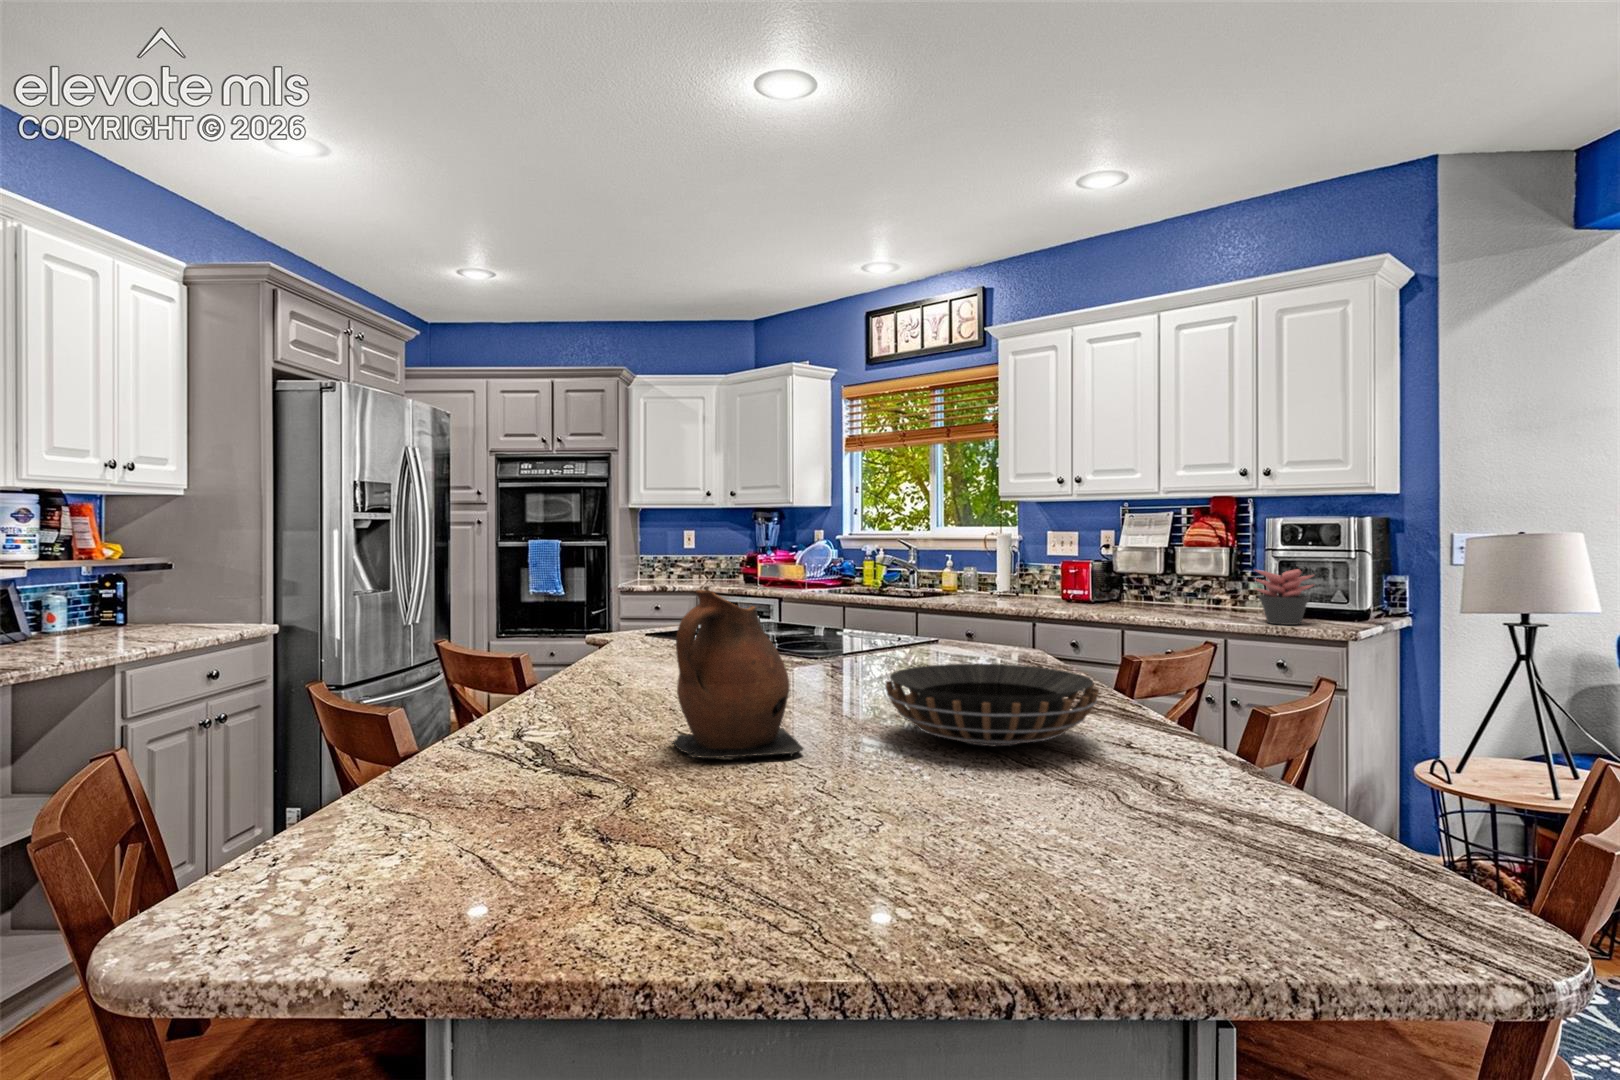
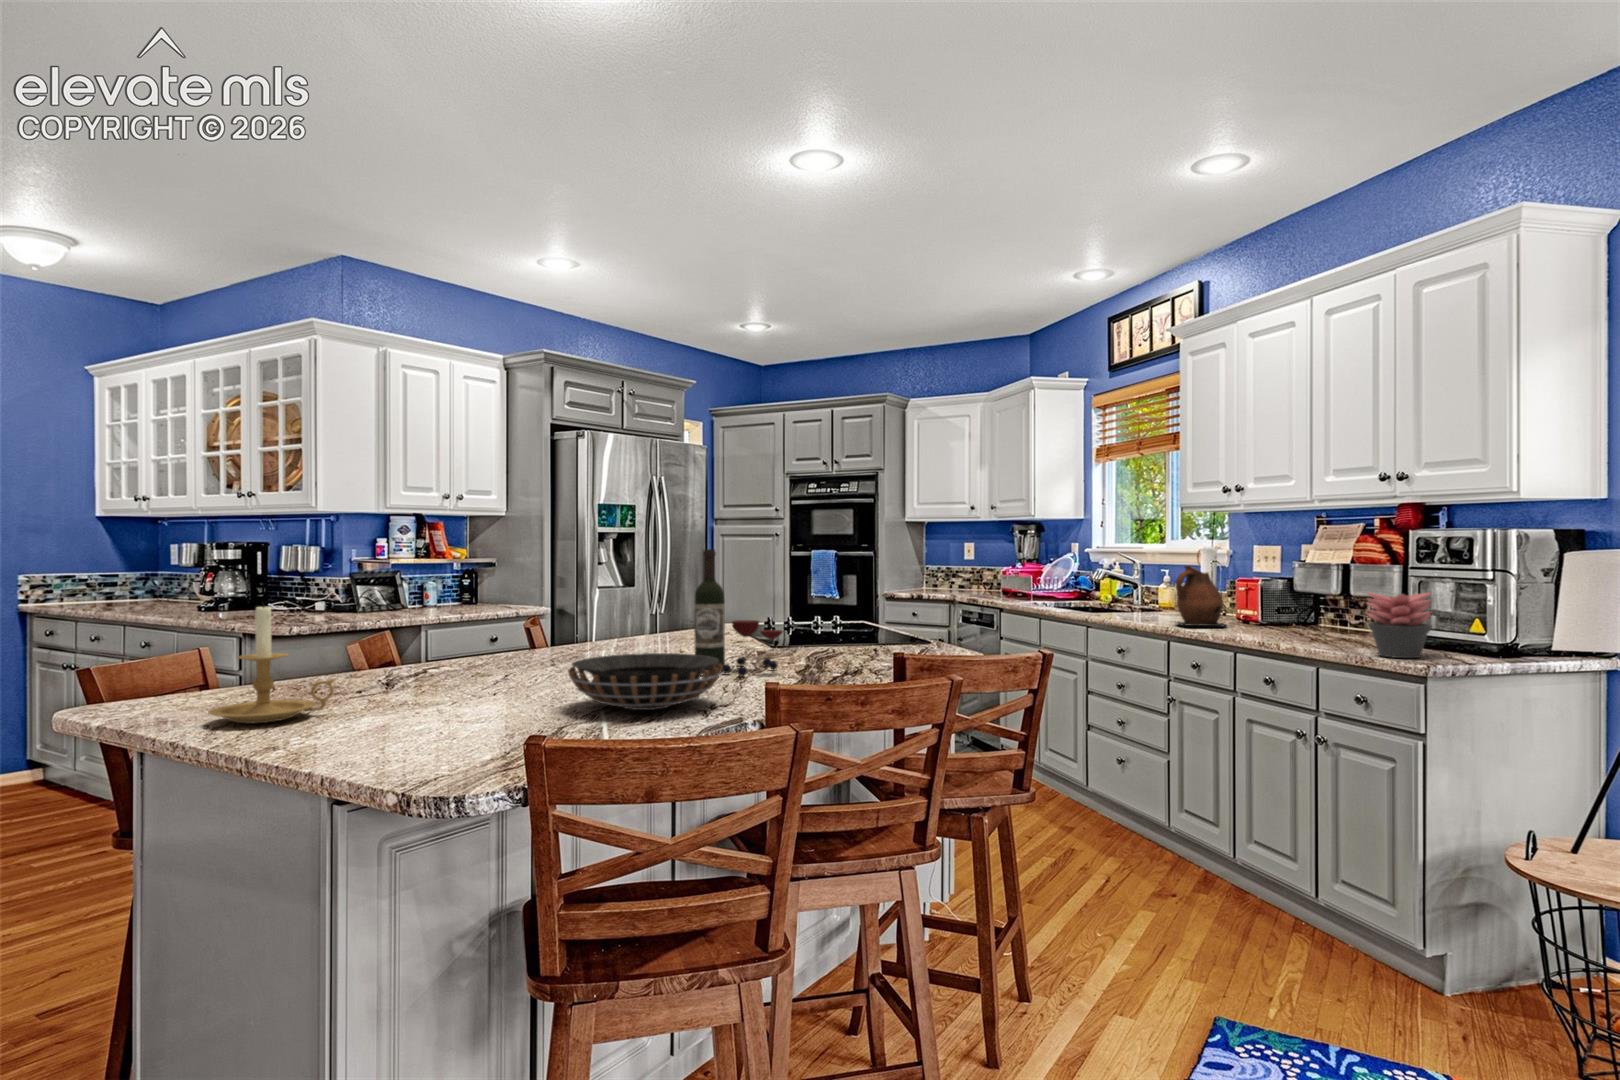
wine bottle: none [786,528,949,691] -> present [694,549,783,675]
ceramic pitcher: present [670,590,804,758] -> present [1176,566,1226,626]
candle holder: none [416,620,614,870] -> present [208,603,335,724]

